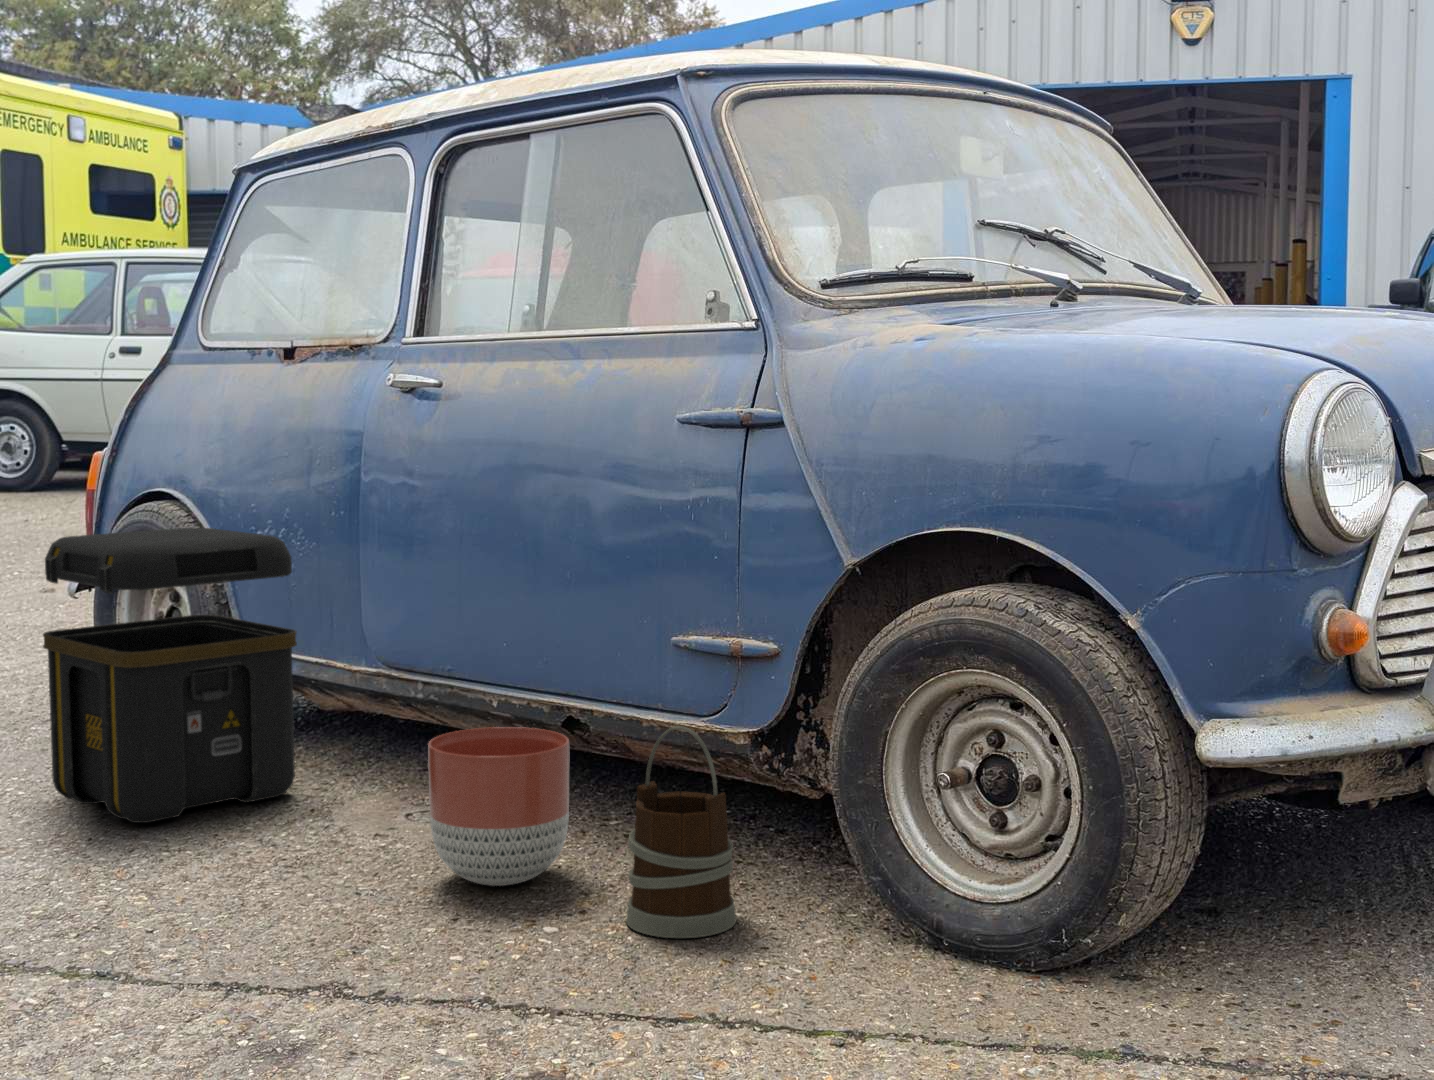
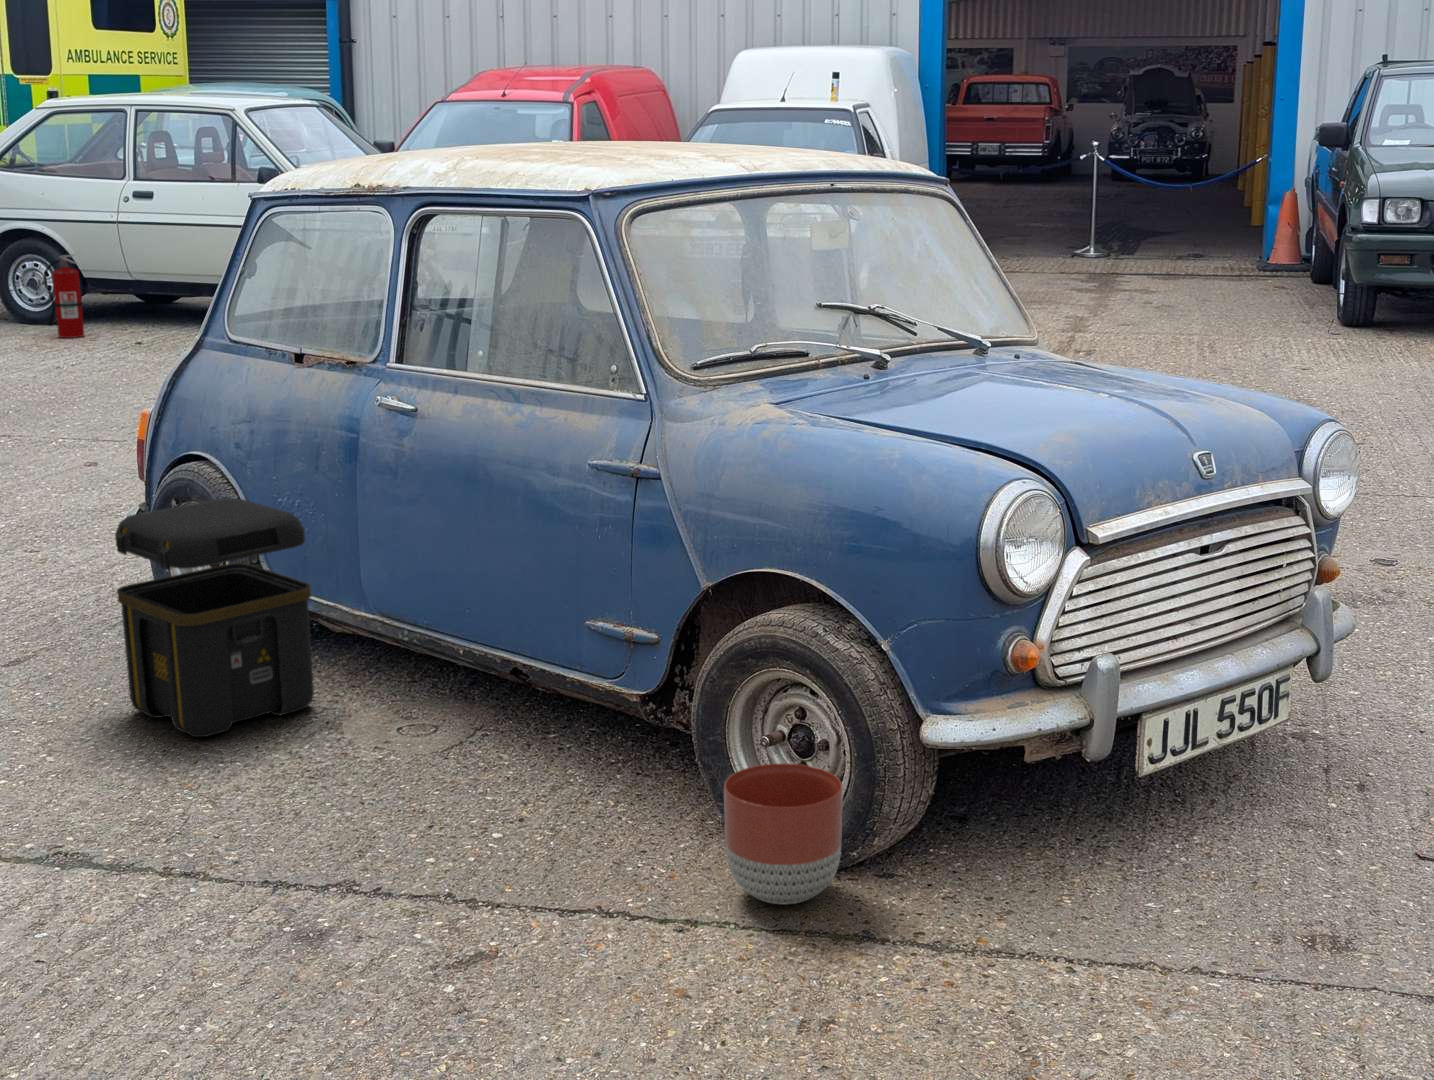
fire extinguisher: none [20,415,60,503] -> present [44,255,84,338]
wooden bucket: present [626,726,736,938] -> none [552,694,631,843]
planter: present [428,727,569,886] -> present [724,763,843,904]

